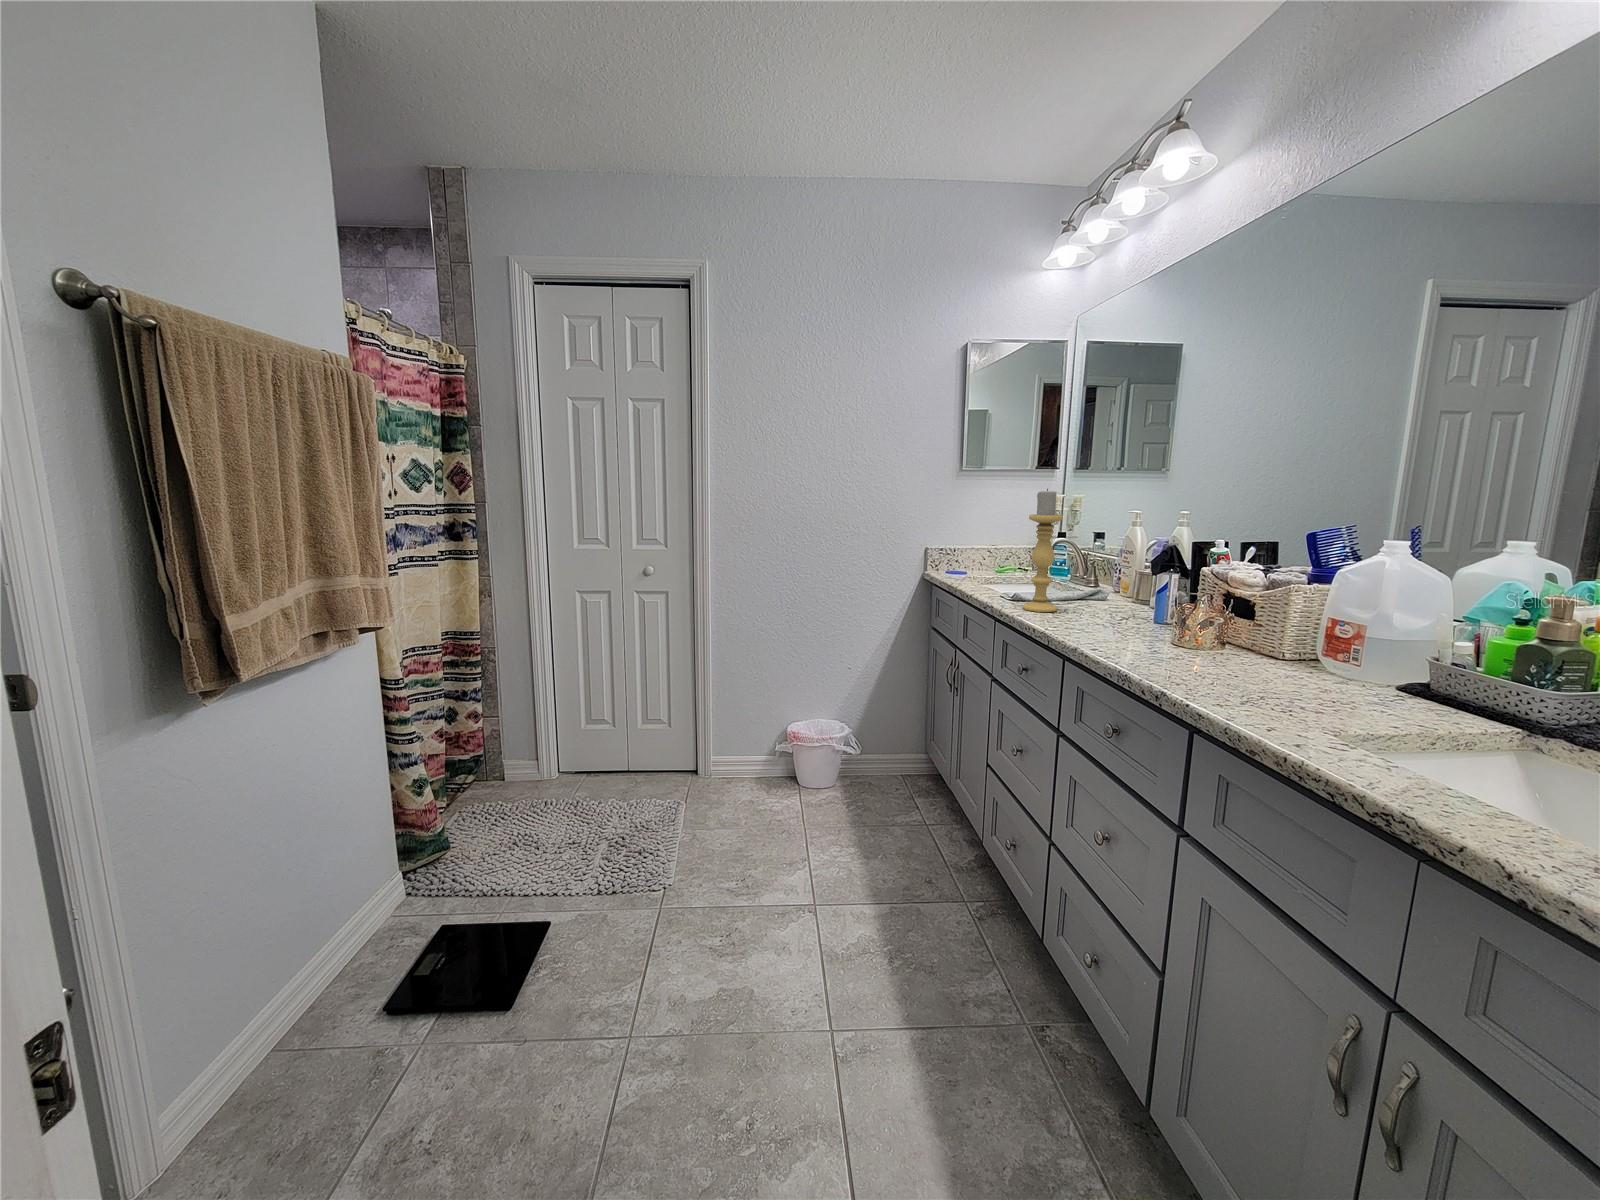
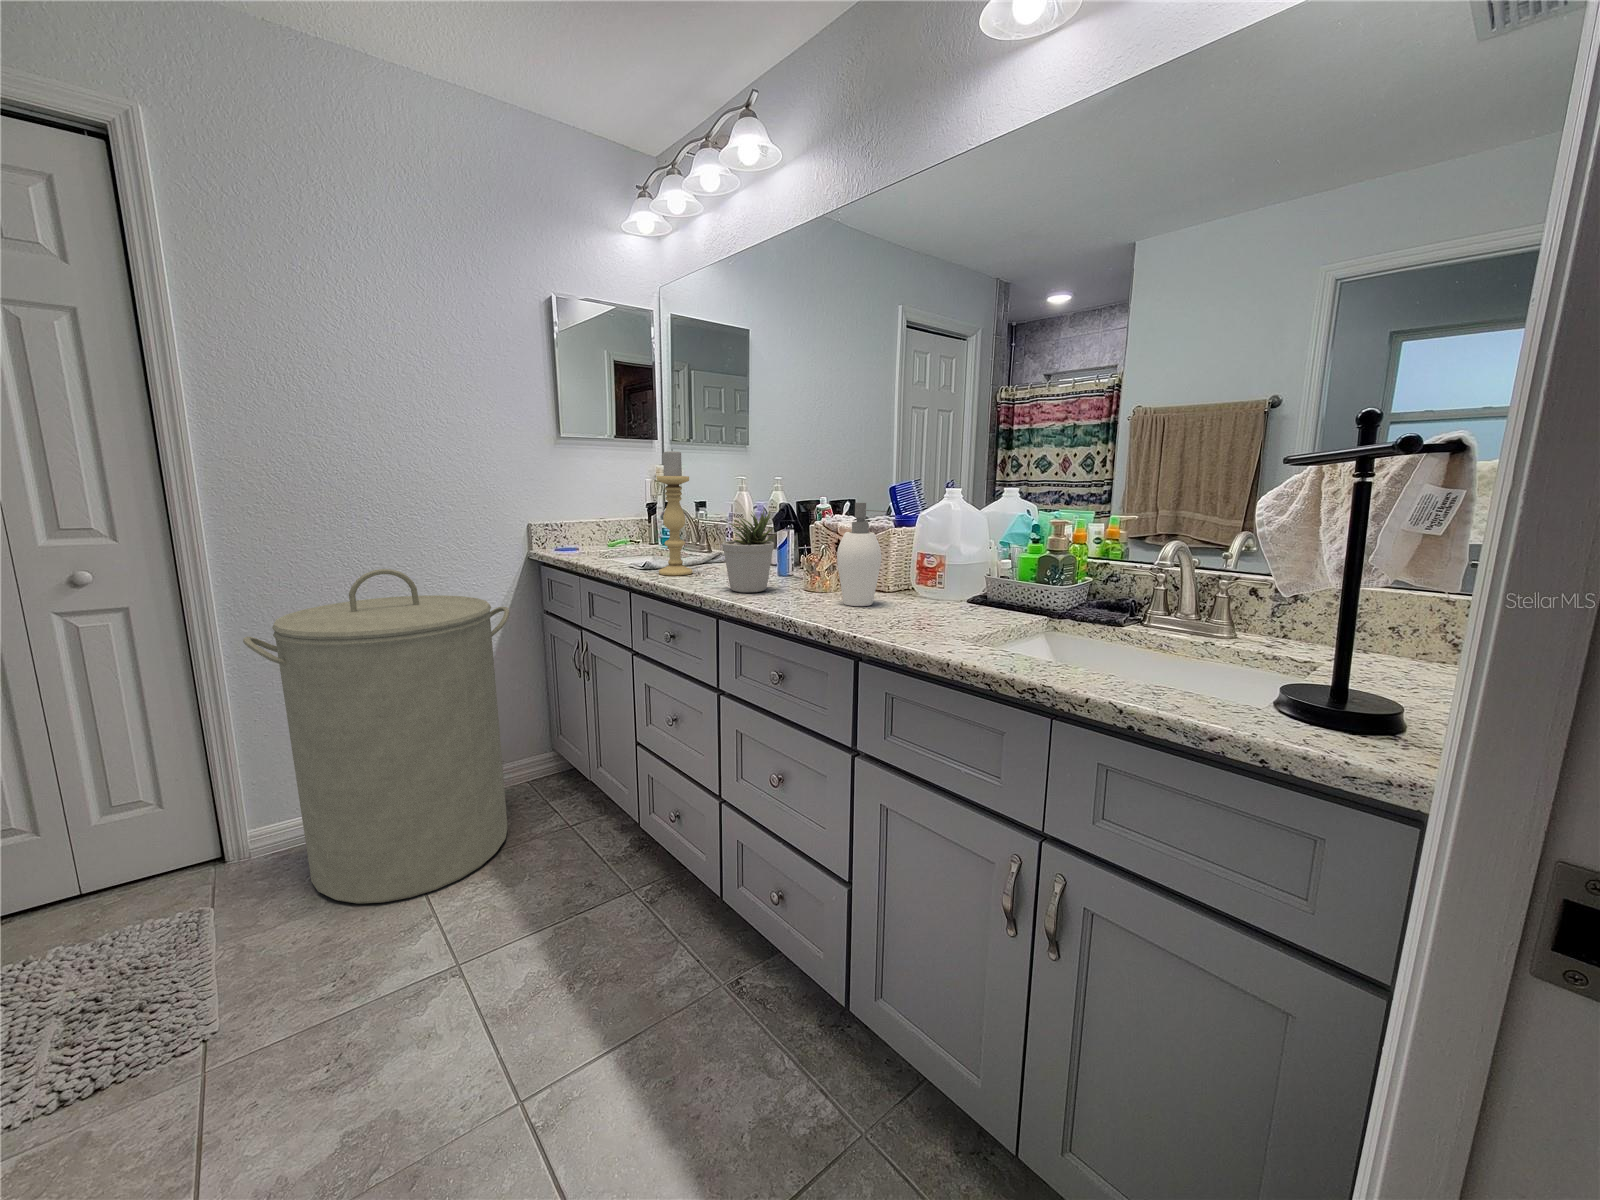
potted plant: none [1078,554,1140,640] -> present [722,511,775,593]
soap dispenser: none [1201,555,1268,673] -> present [837,503,887,606]
laundry hamper: none [721,583,895,841] -> present [243,569,510,904]

